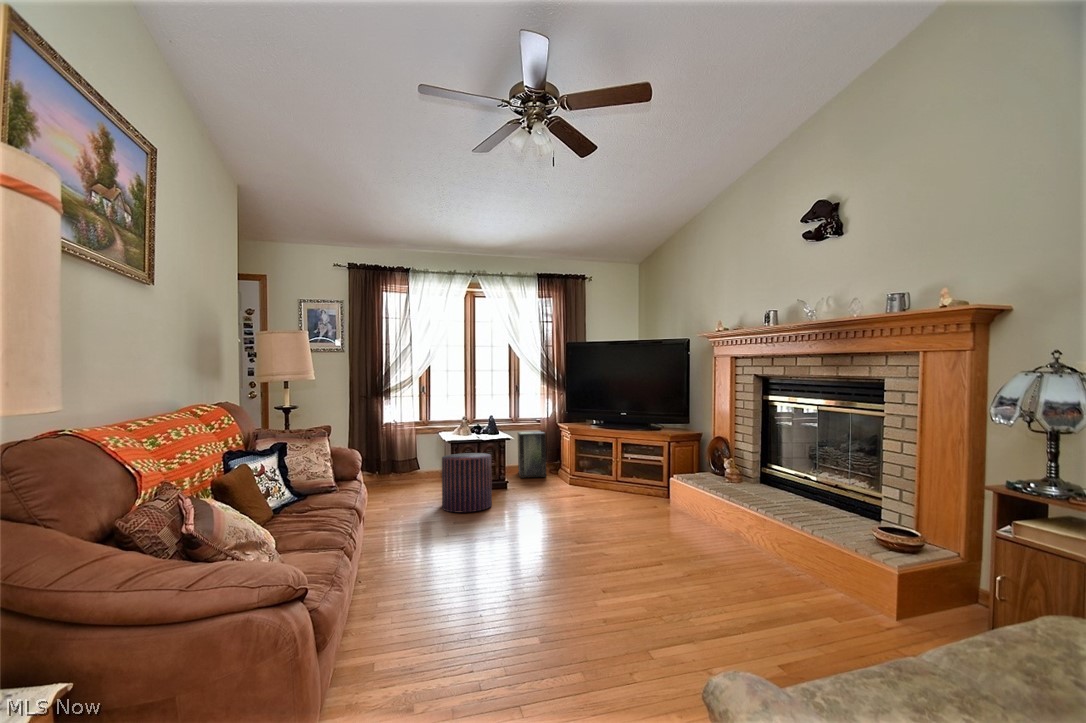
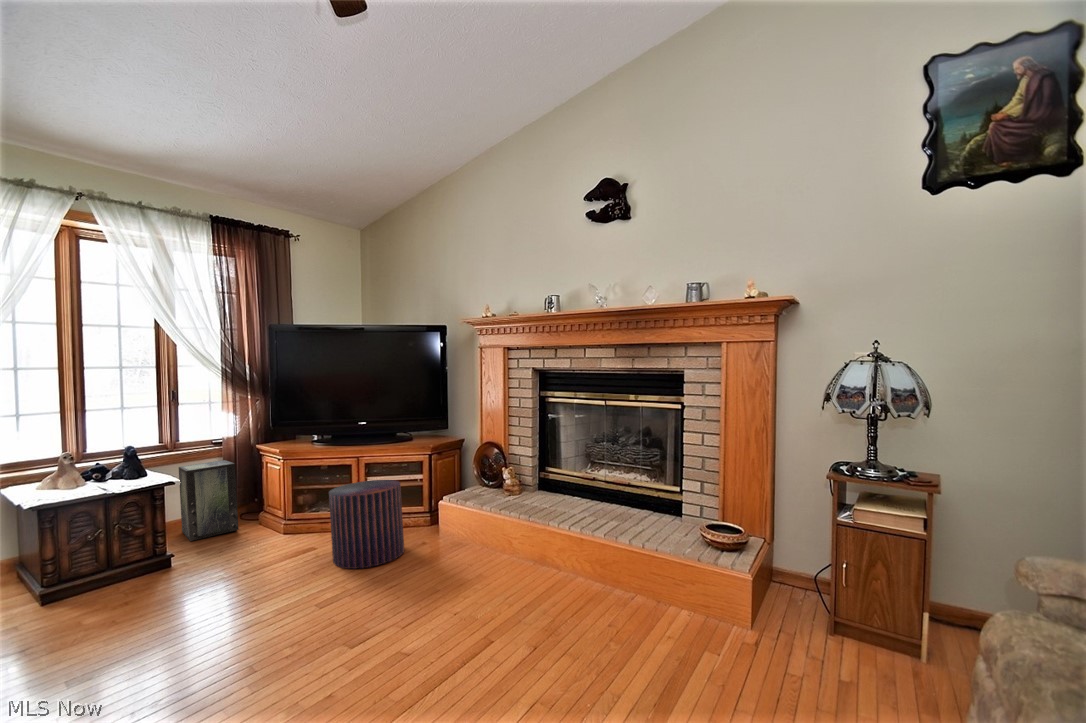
pouf: present [442,453,492,512] -> present [329,480,404,569]

